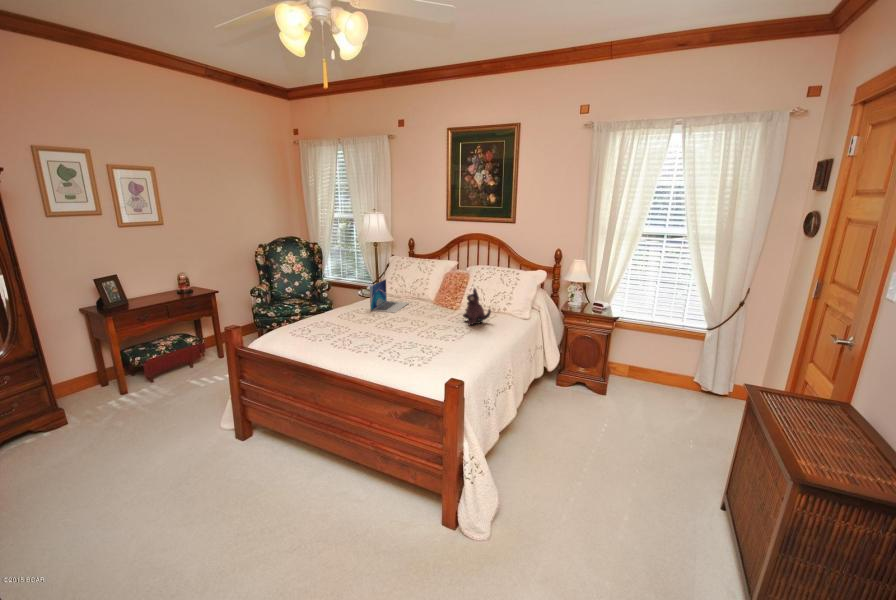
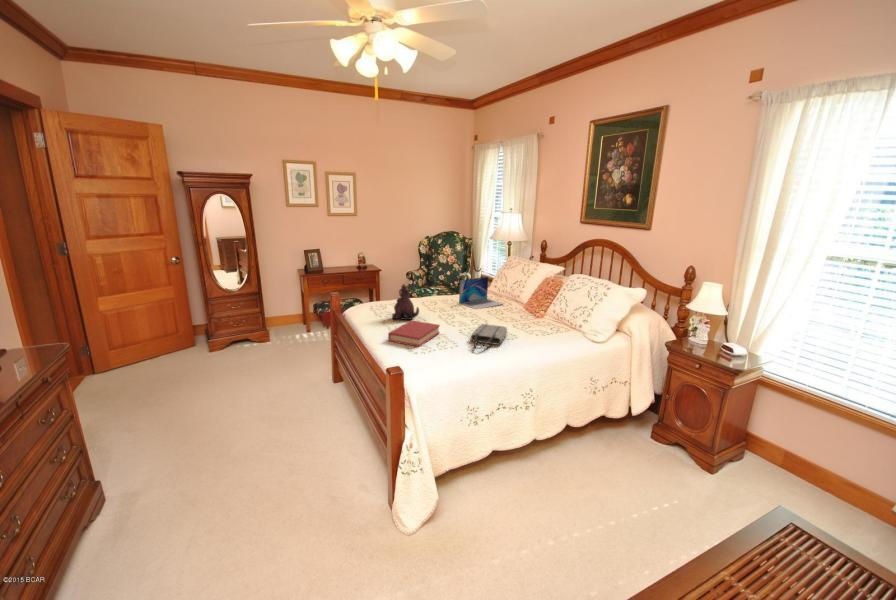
plush toy: present [463,288,491,325] -> present [392,284,419,320]
tote bag: none [437,322,476,347] -> present [471,324,507,349]
hardback book: none [377,334,420,364] -> present [388,321,440,347]

